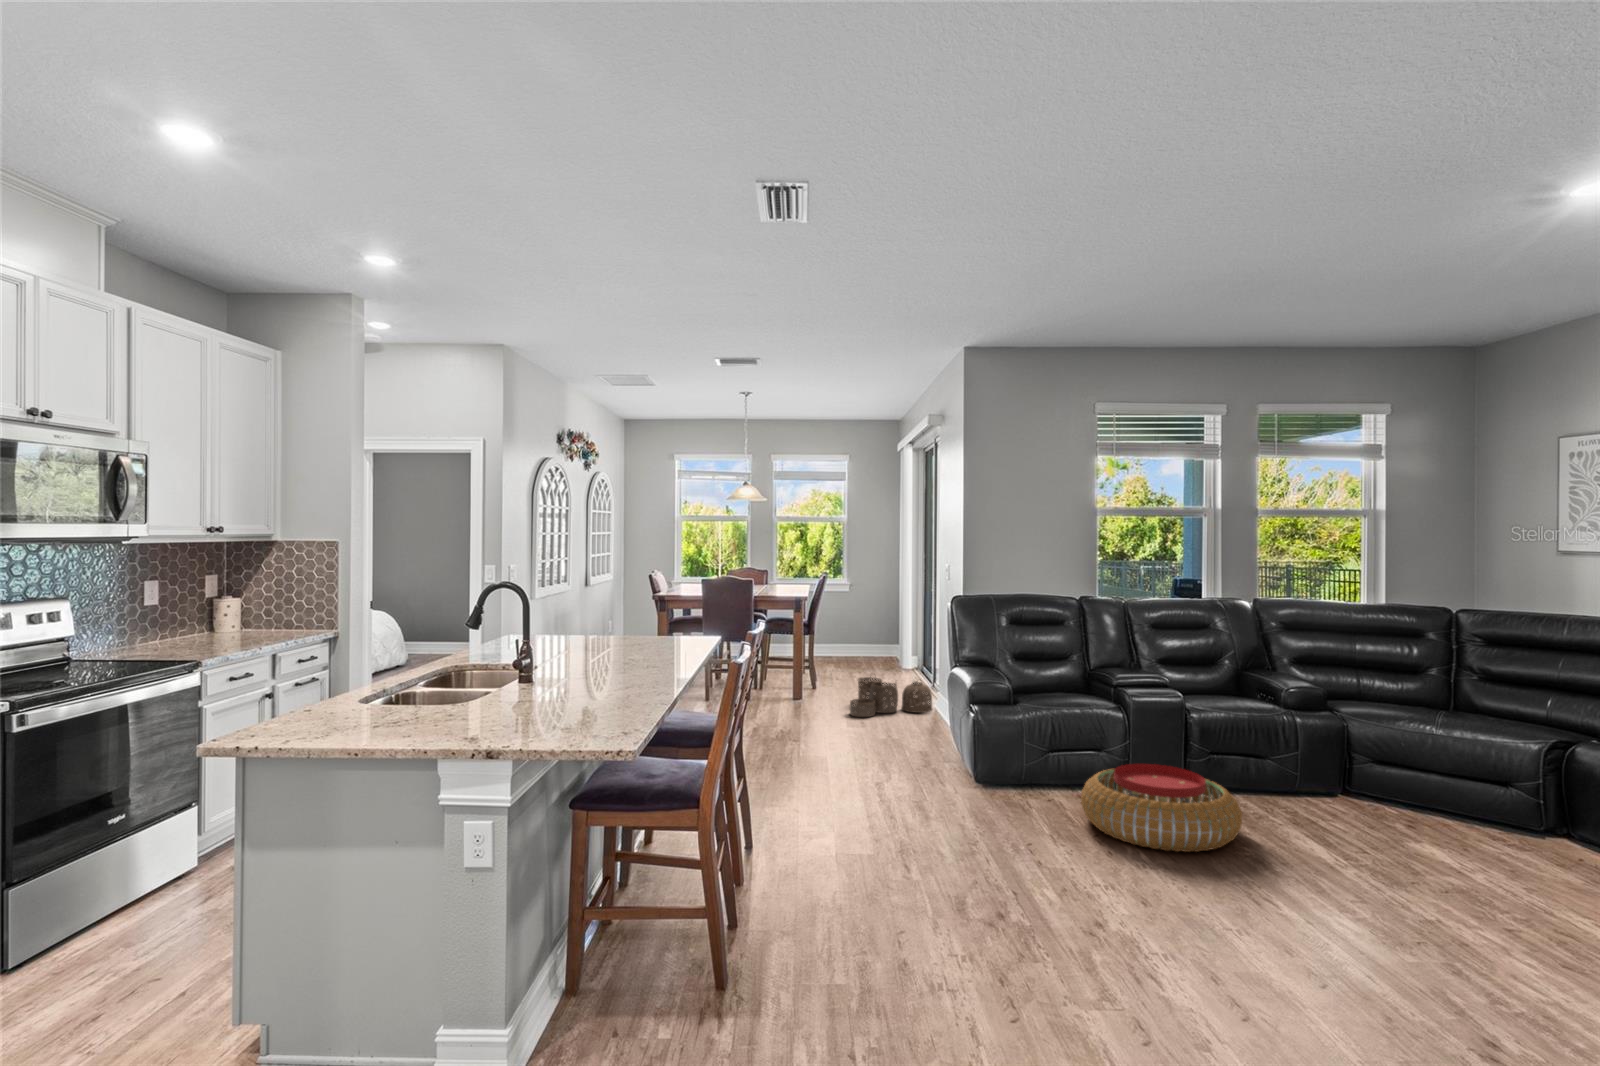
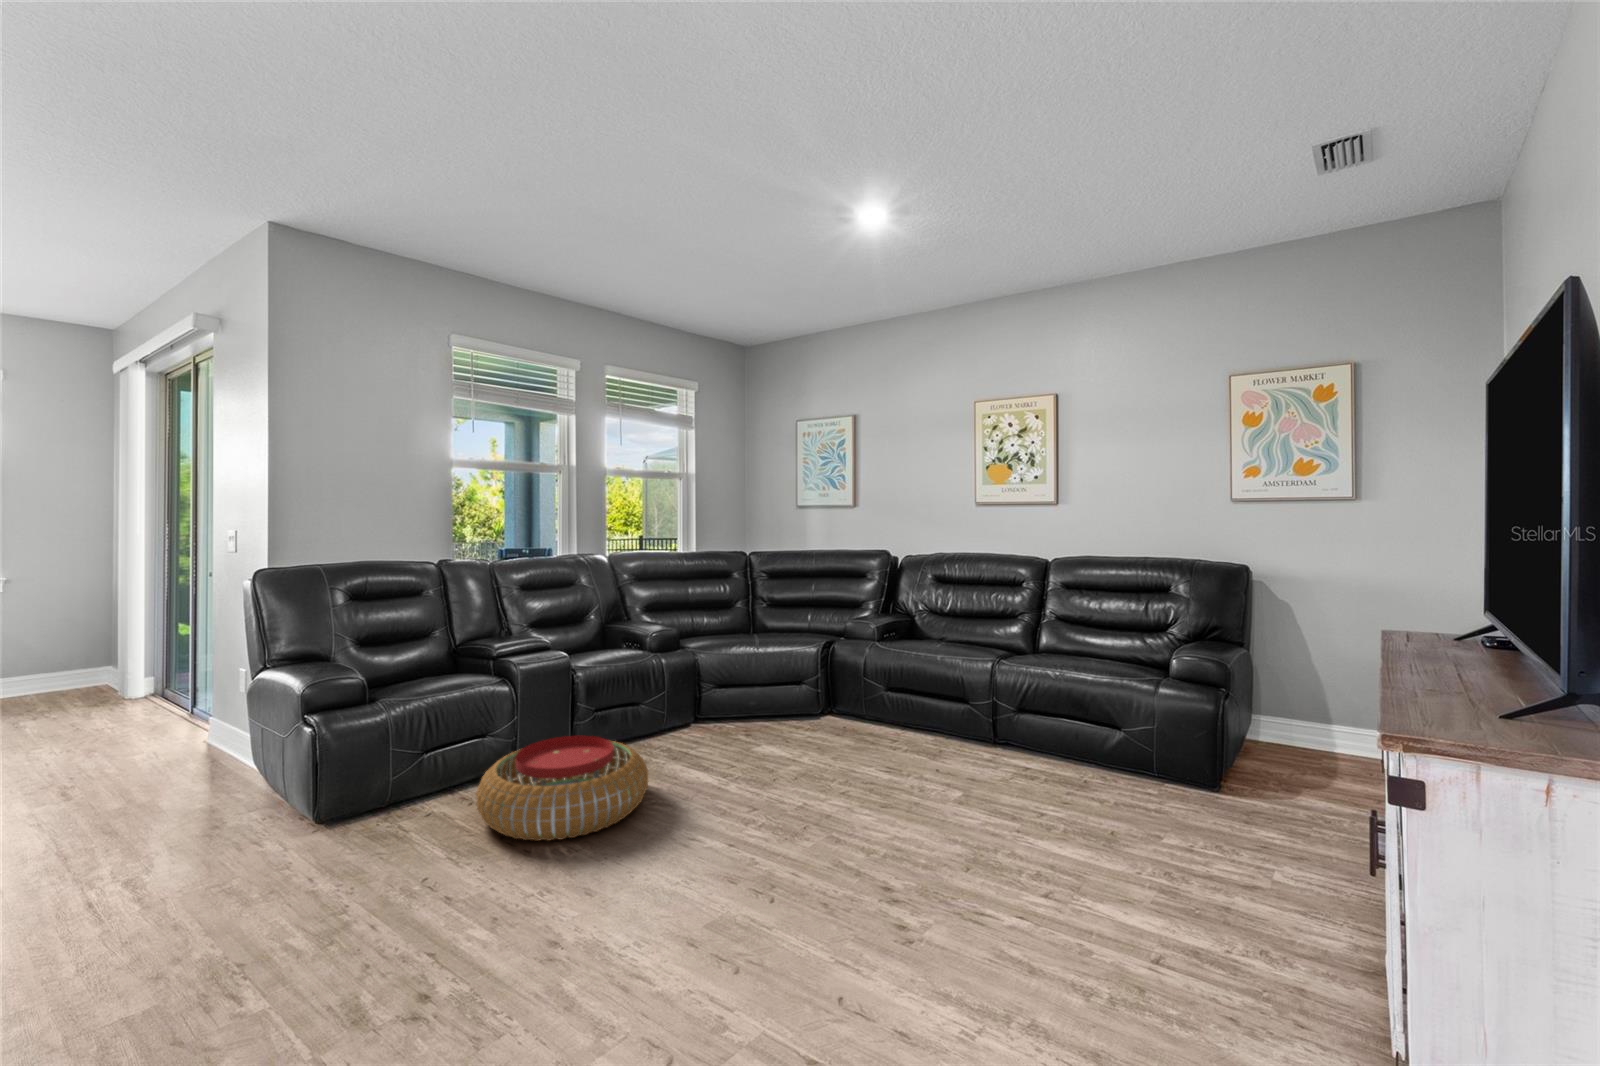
woven basket: present [850,677,932,717] -> none [53,689,218,768]

